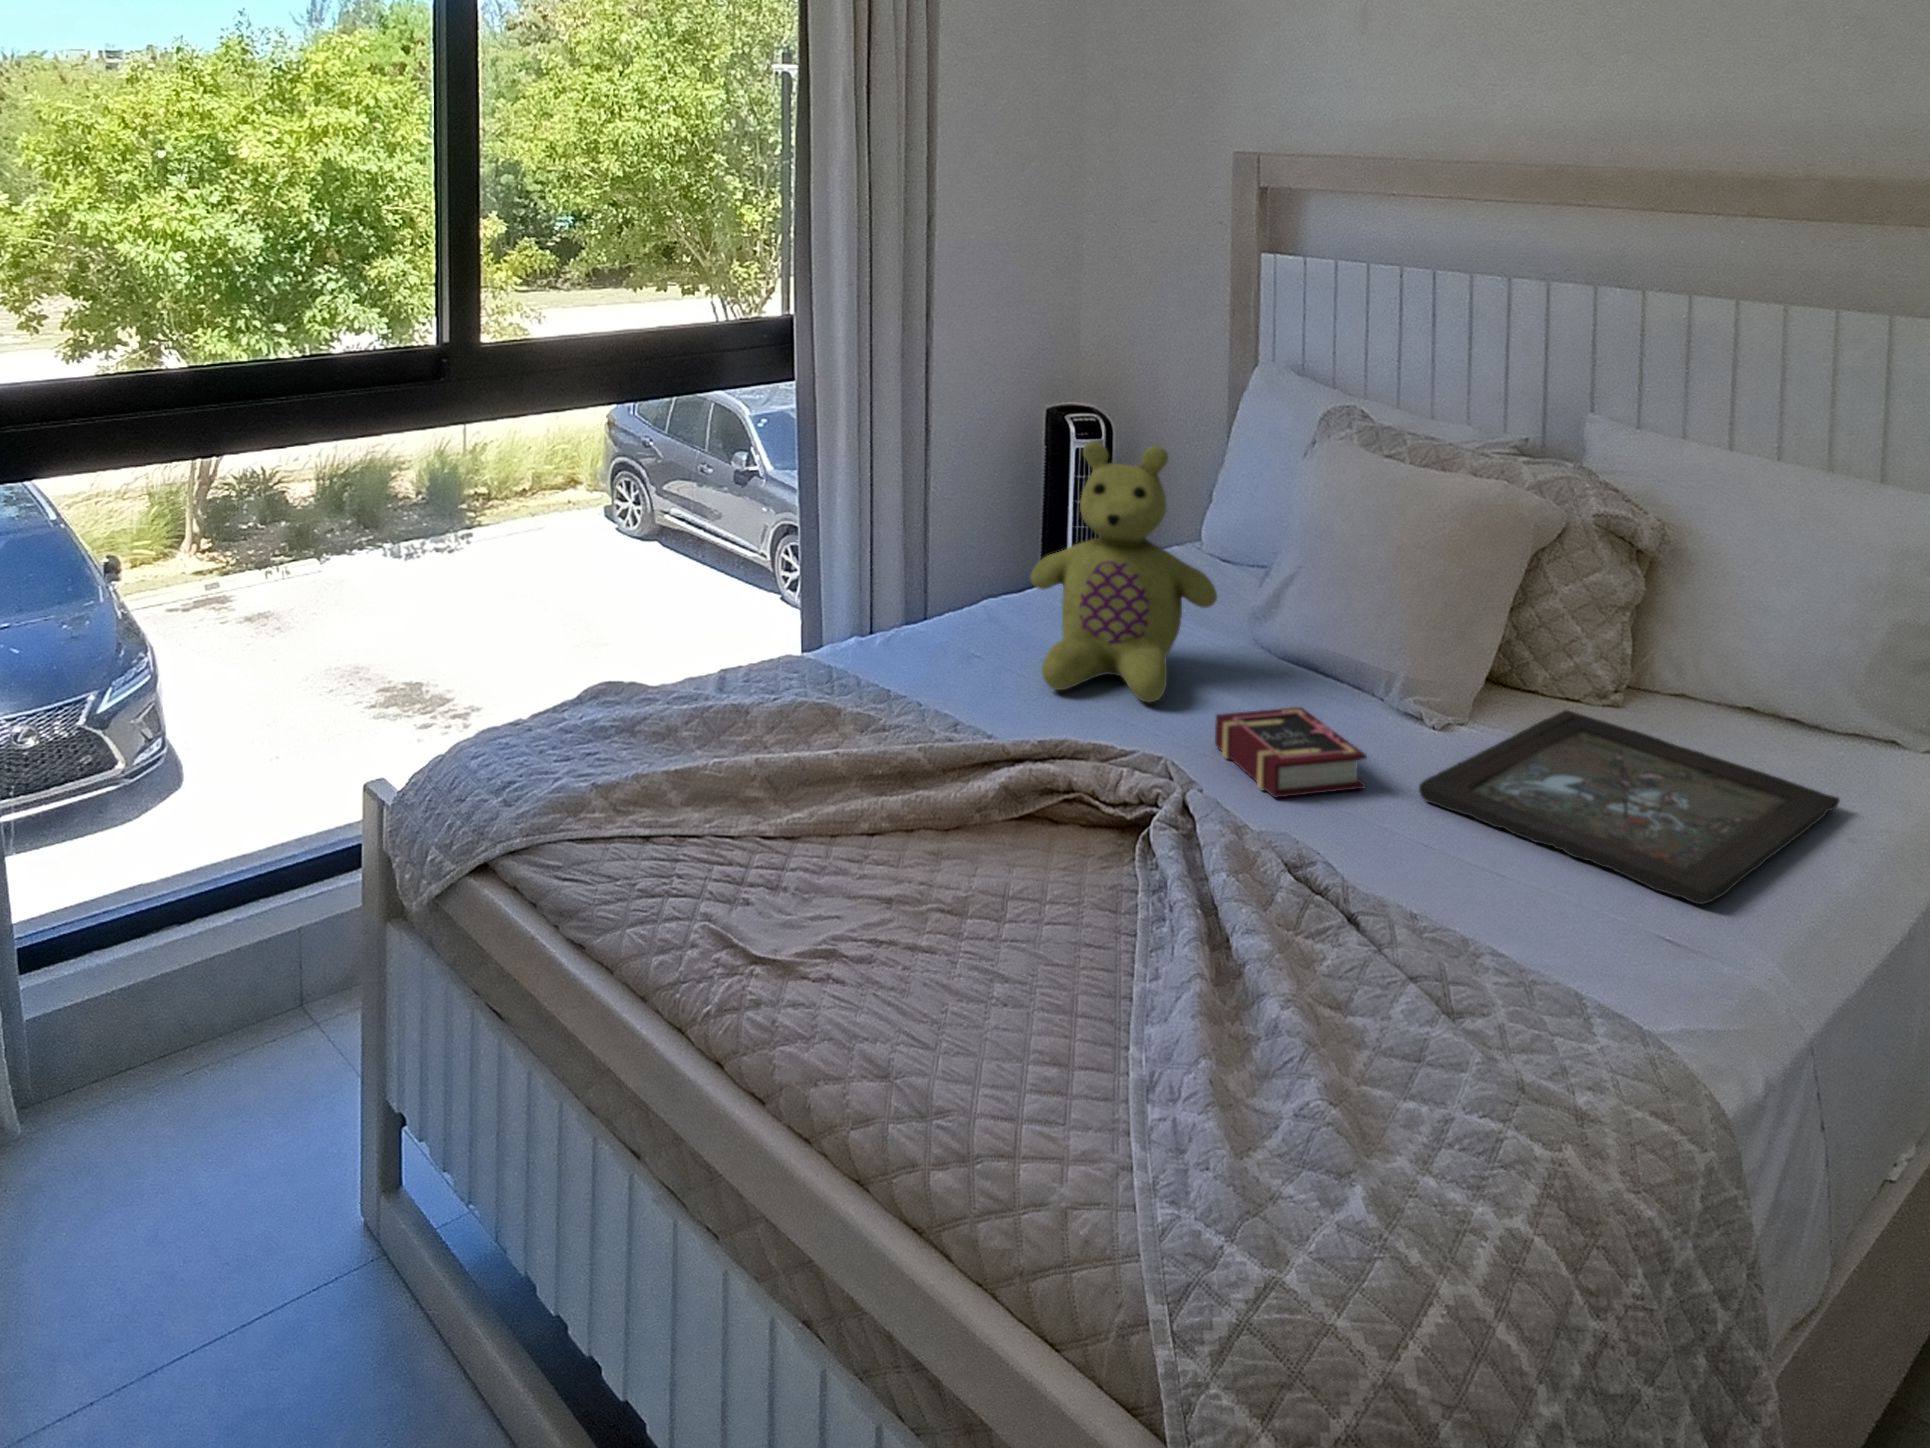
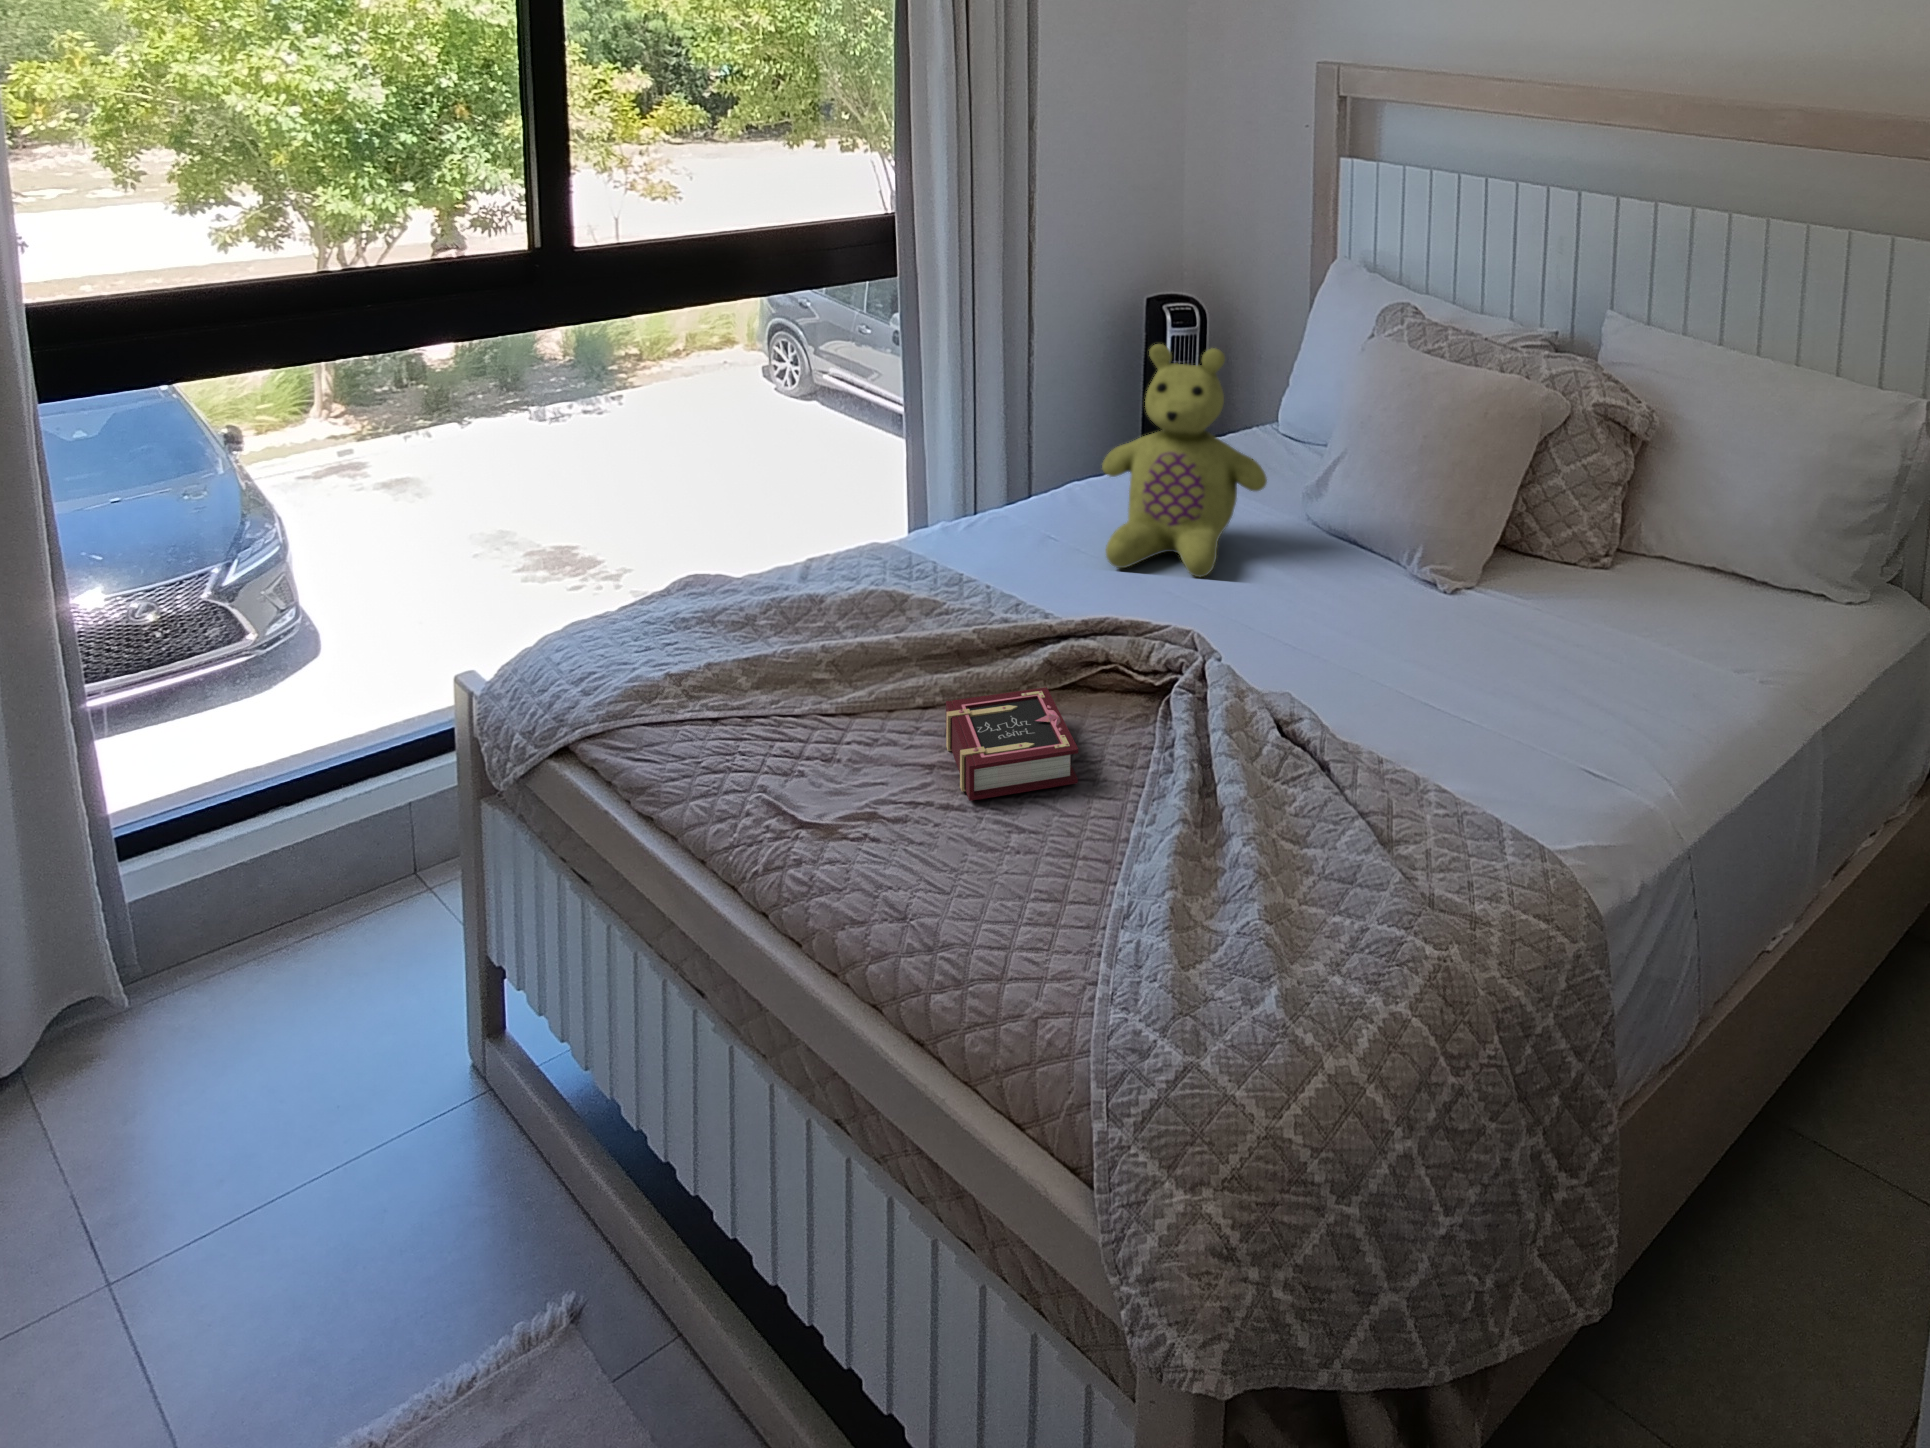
book: present [1215,707,1367,797] -> present [946,687,1078,801]
tray: present [1419,710,1840,904] -> none [1415,574,1759,740]

